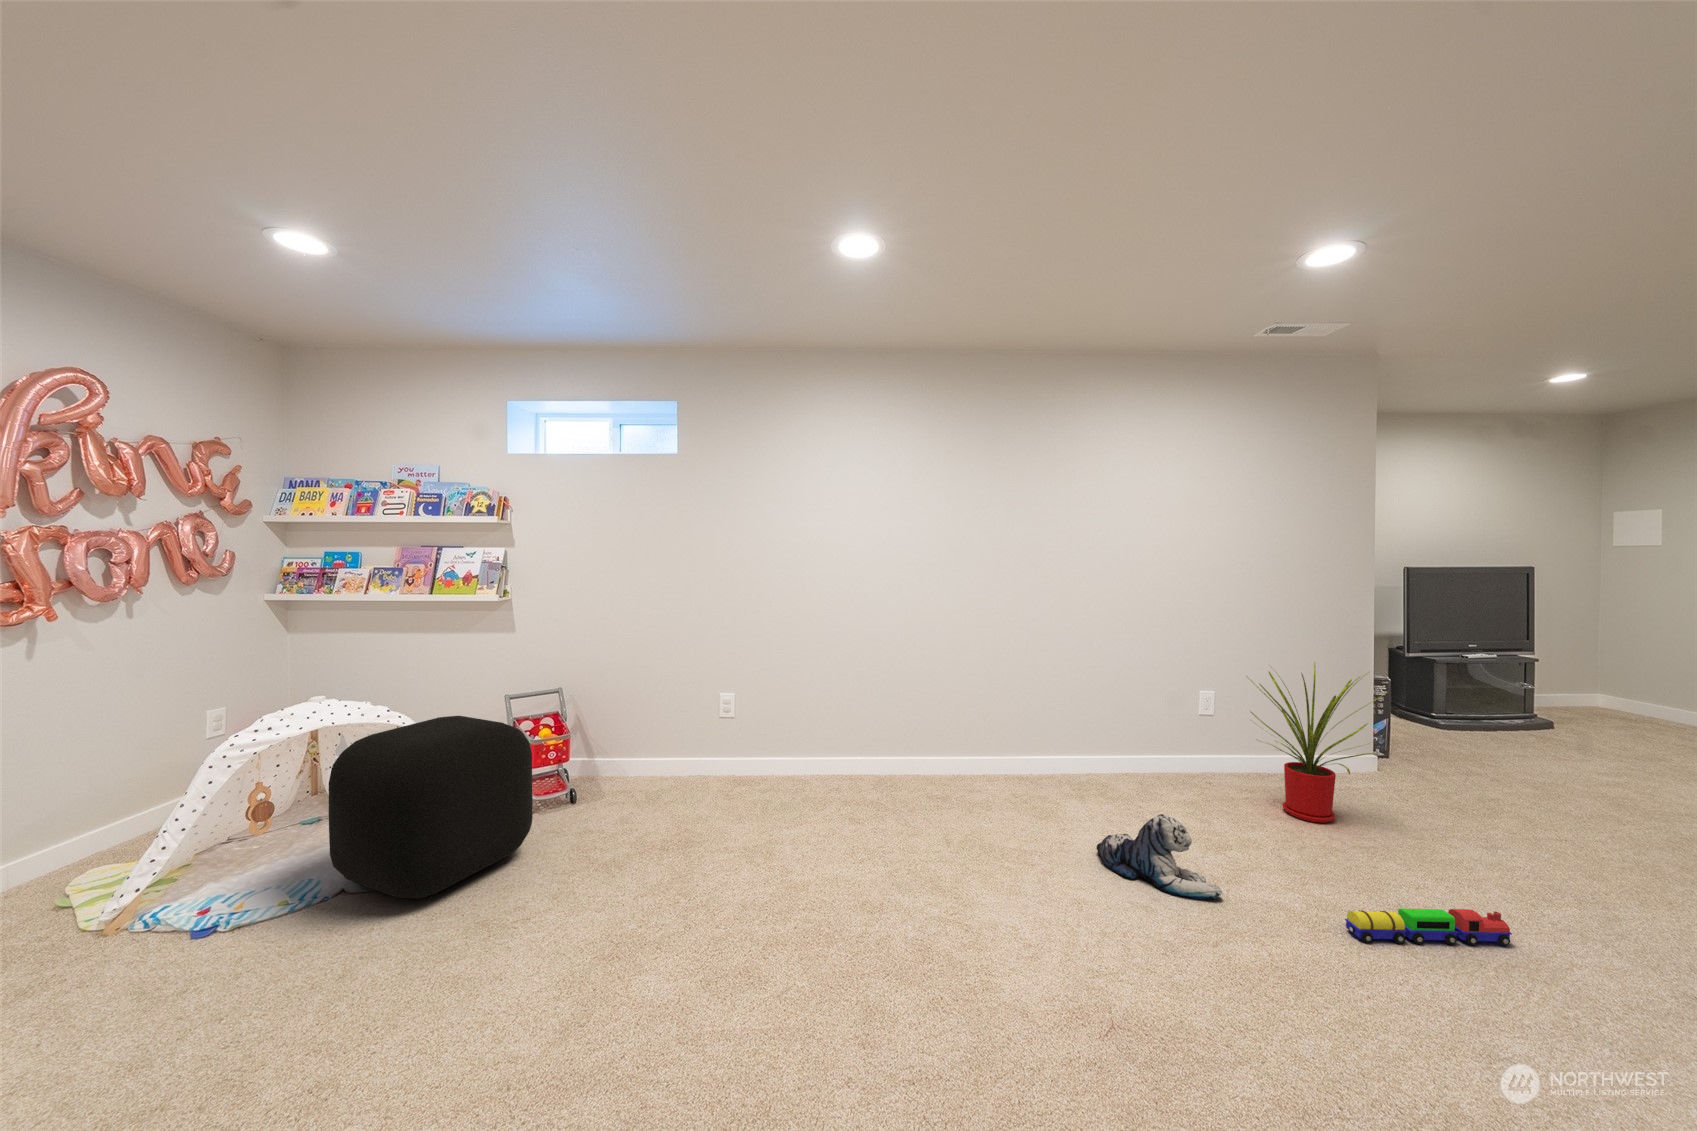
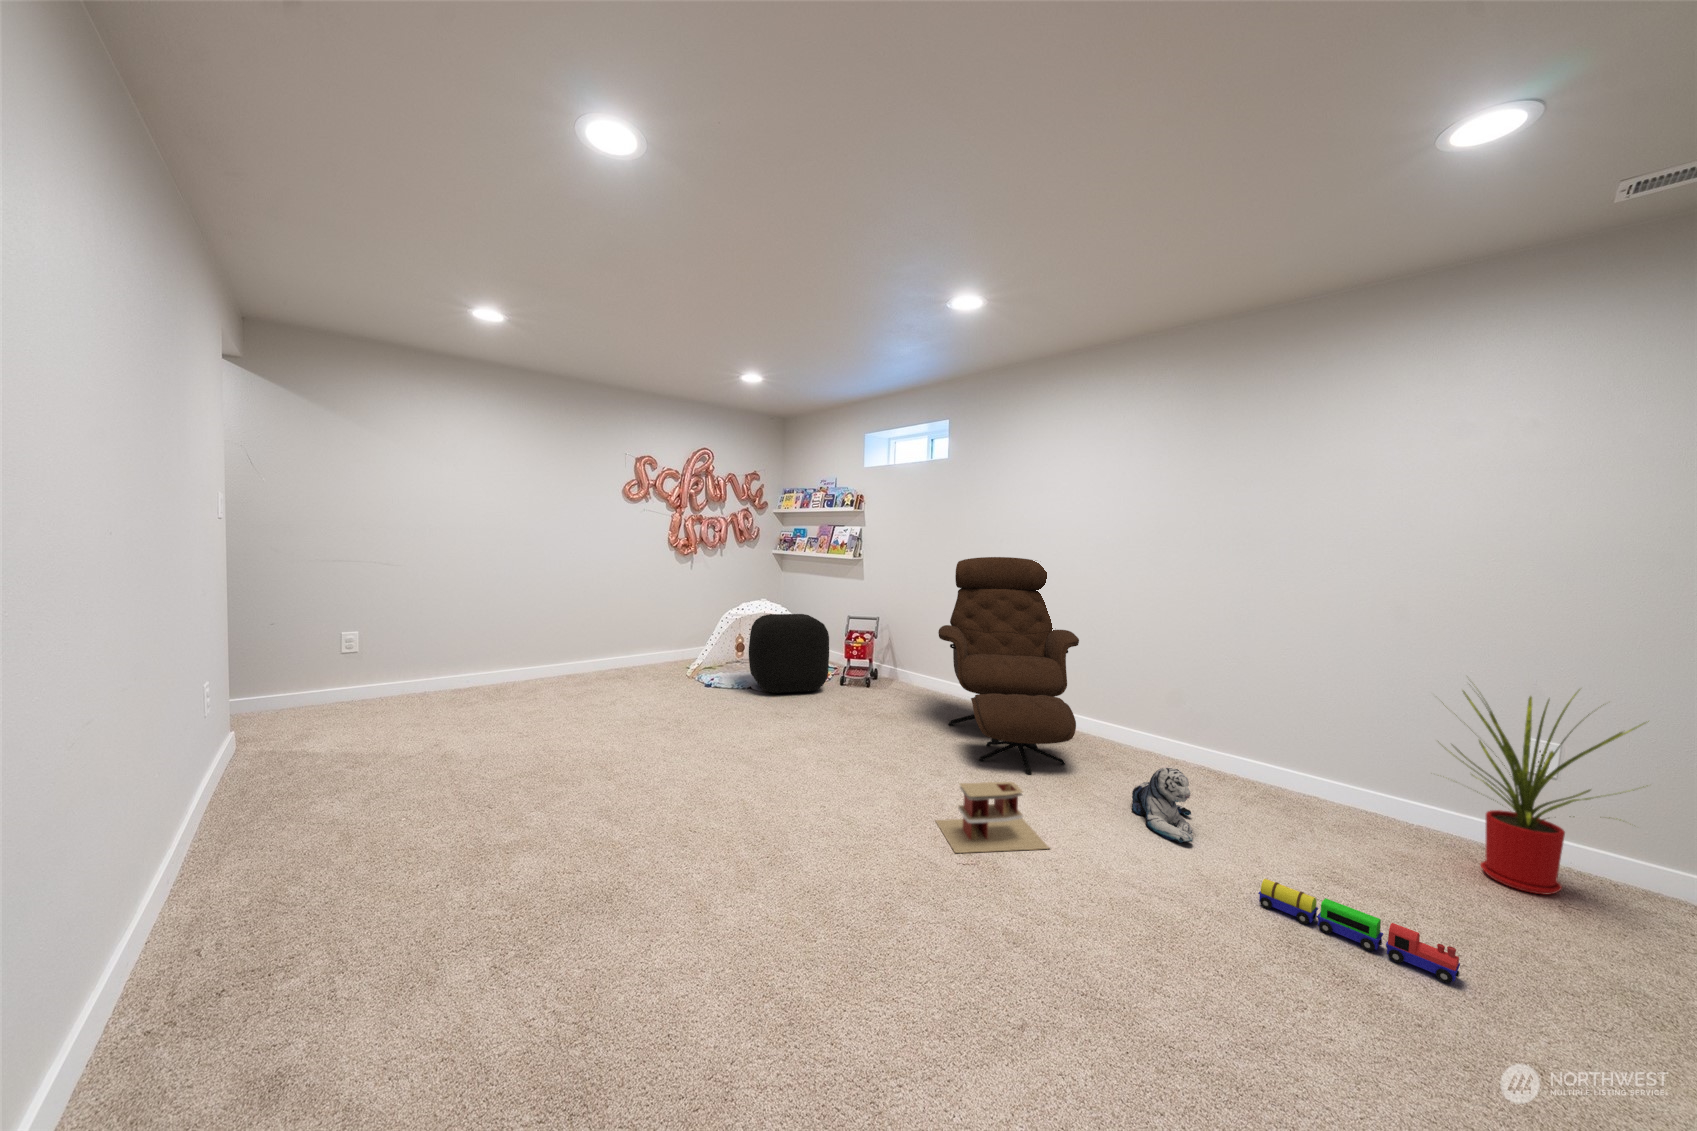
lounge chair: none [747,587,1008,882] -> present [938,557,1079,774]
toy house: none [1075,918,1205,1092] -> present [936,782,1049,853]

